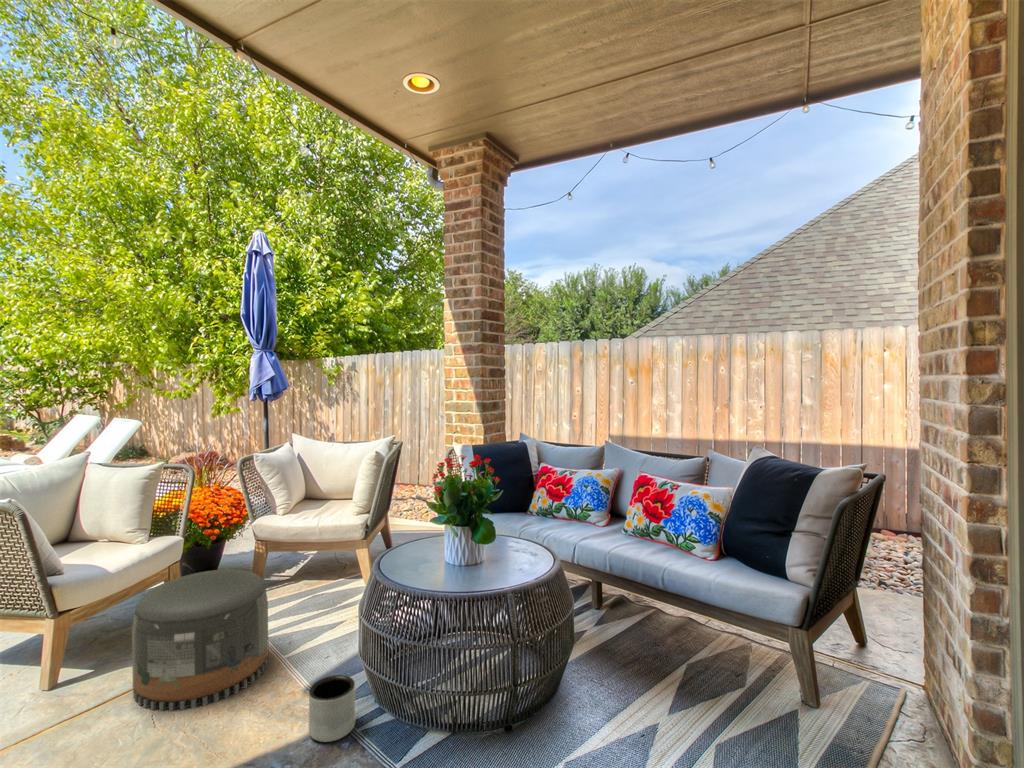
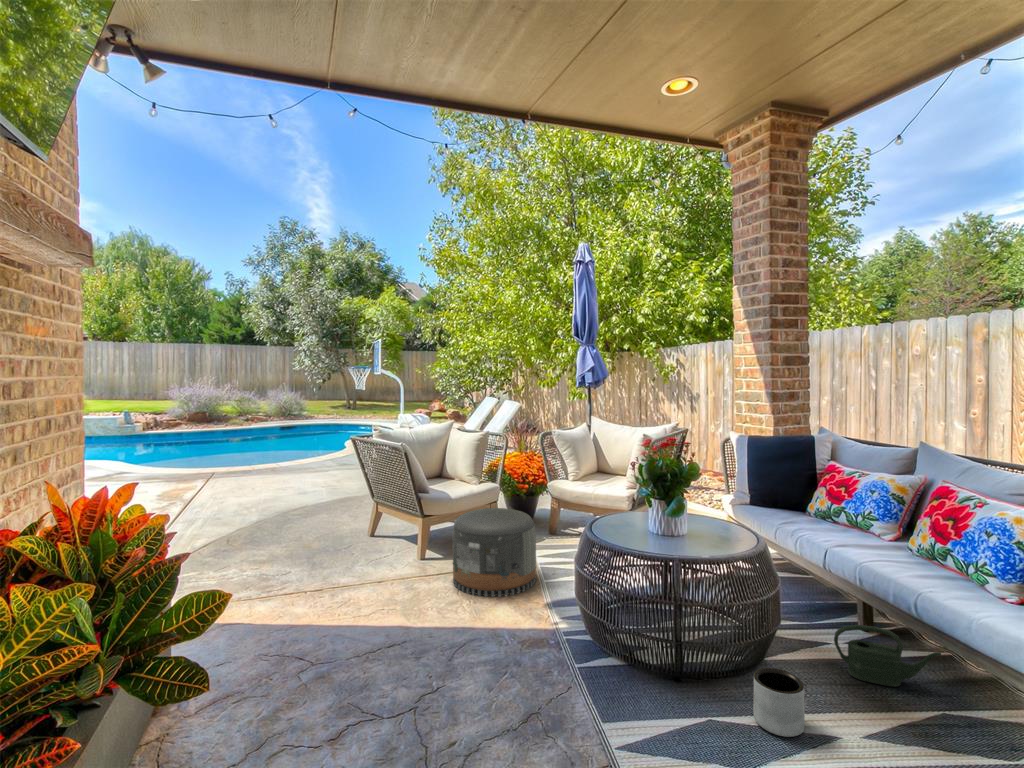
watering can: none [601,604,670,653] -> present [834,625,941,687]
planter: present [309,675,355,742] -> present [753,668,805,737]

